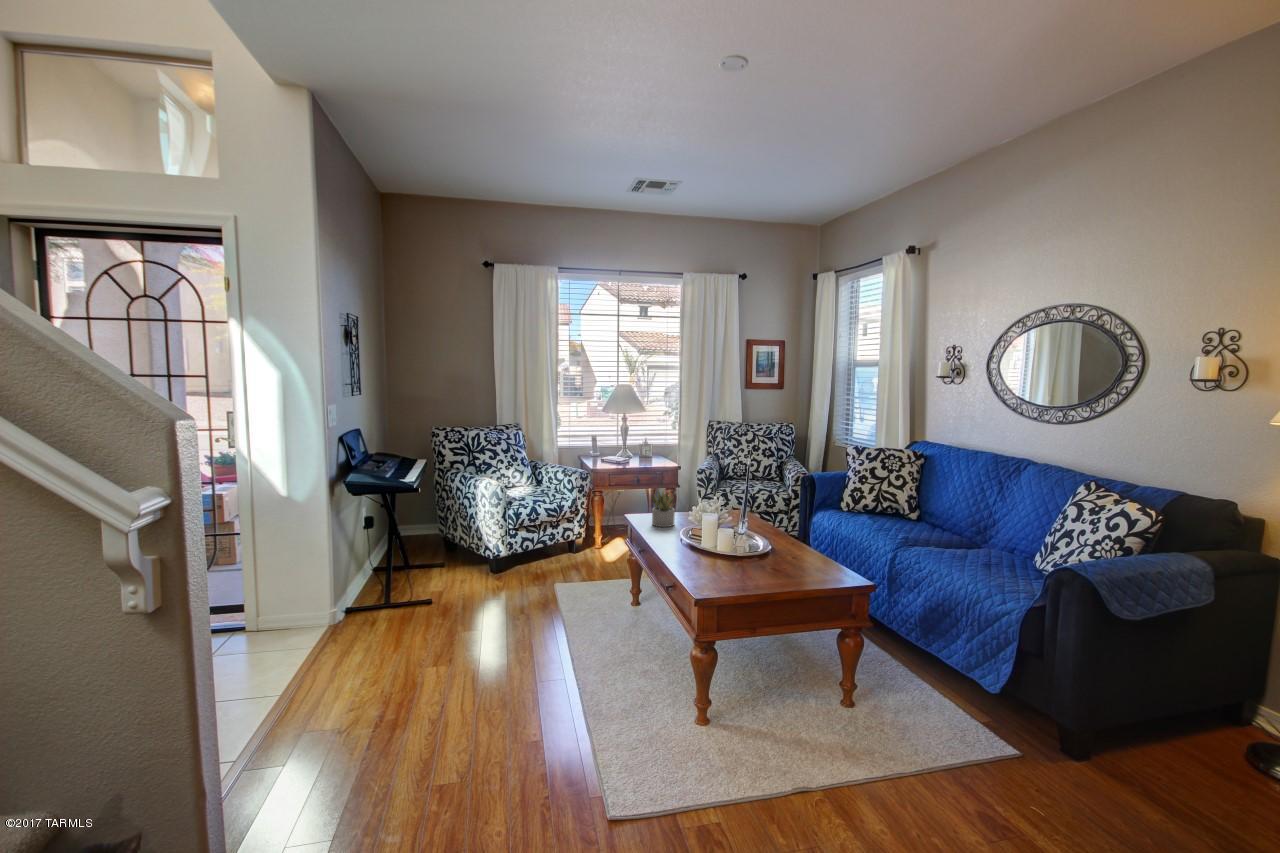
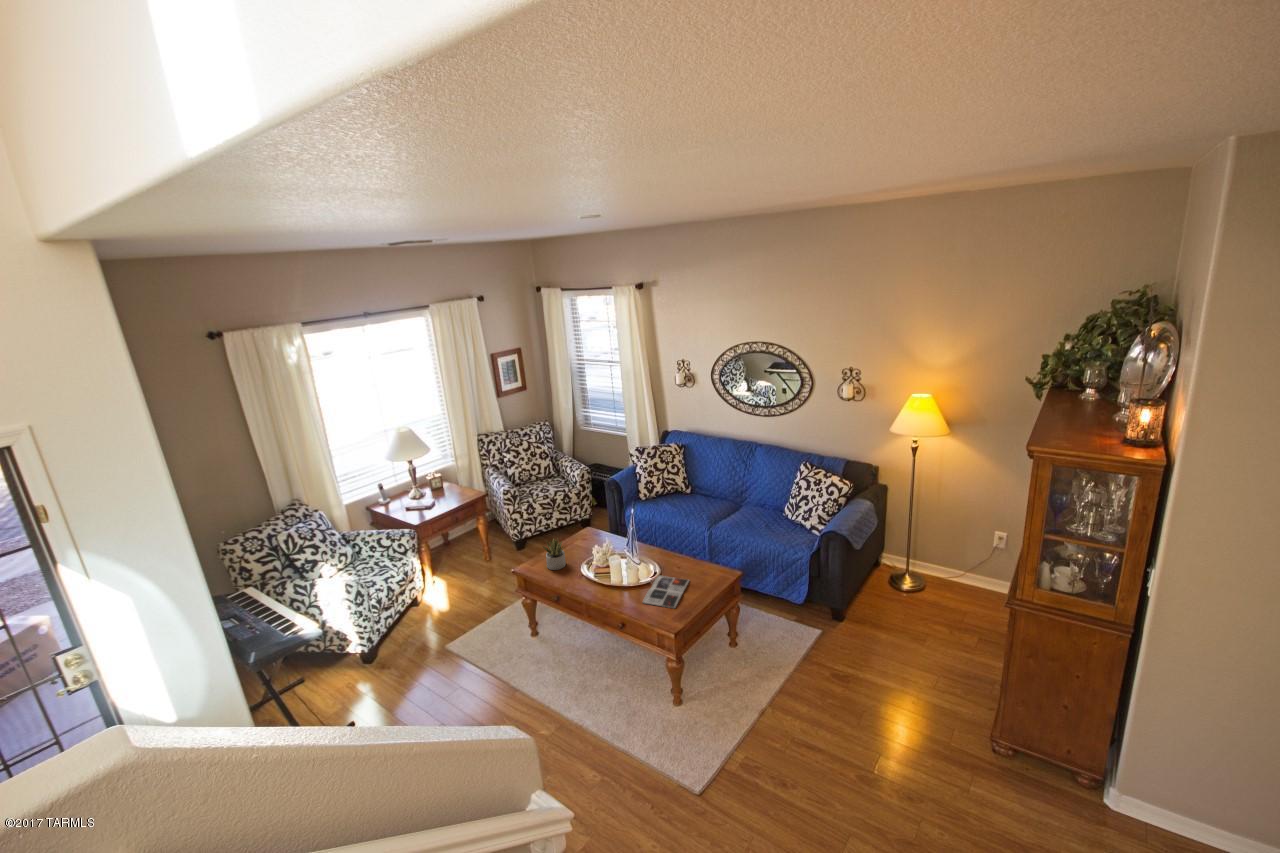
magazine: none [691,558,781,585] -> present [643,576,689,608]

